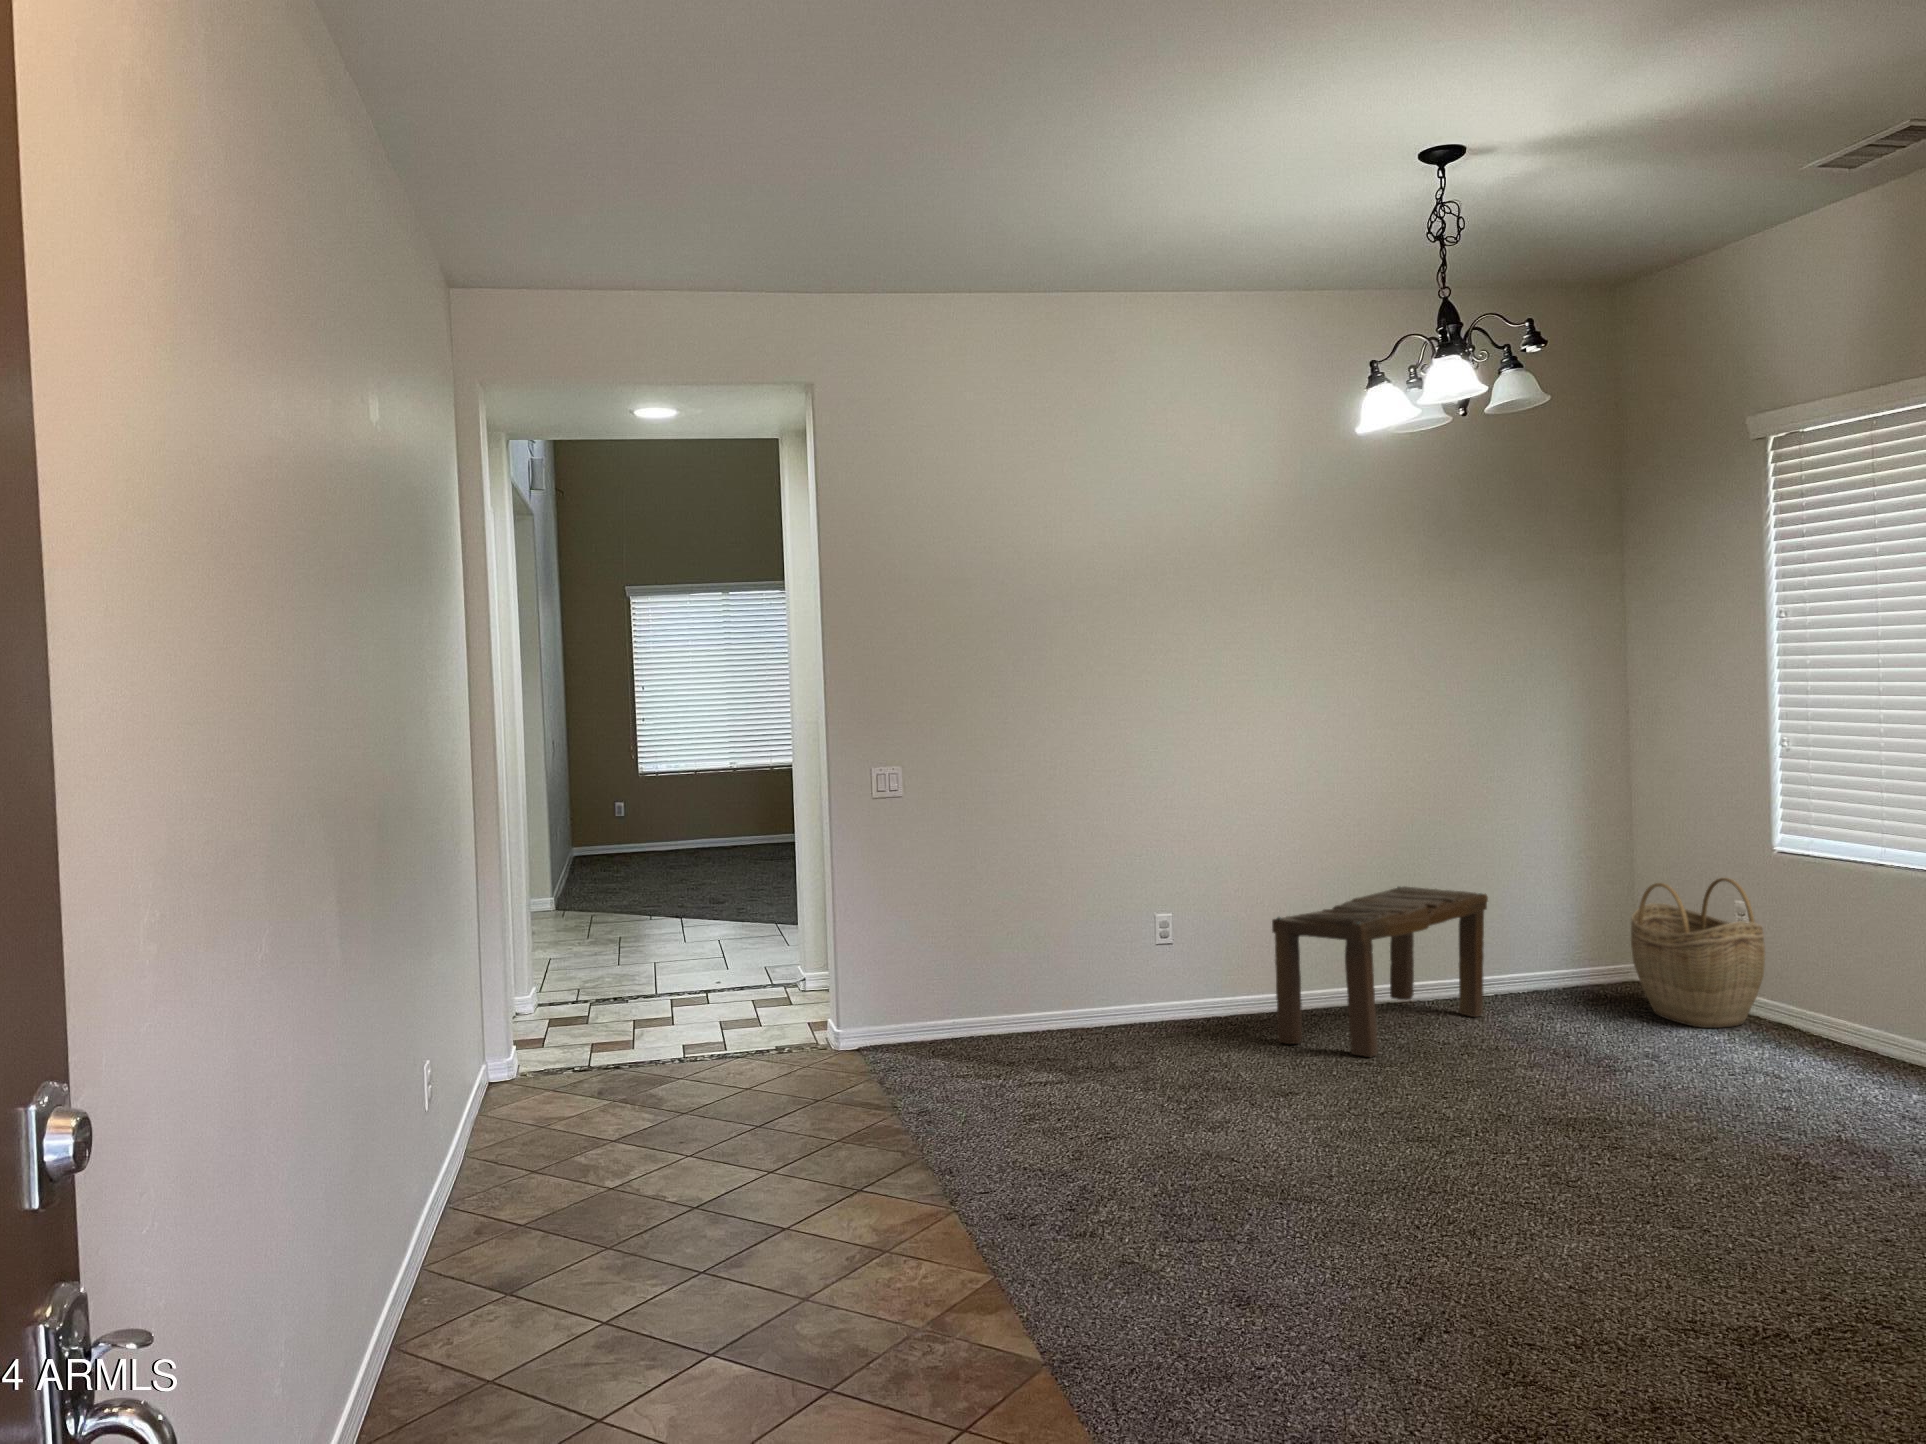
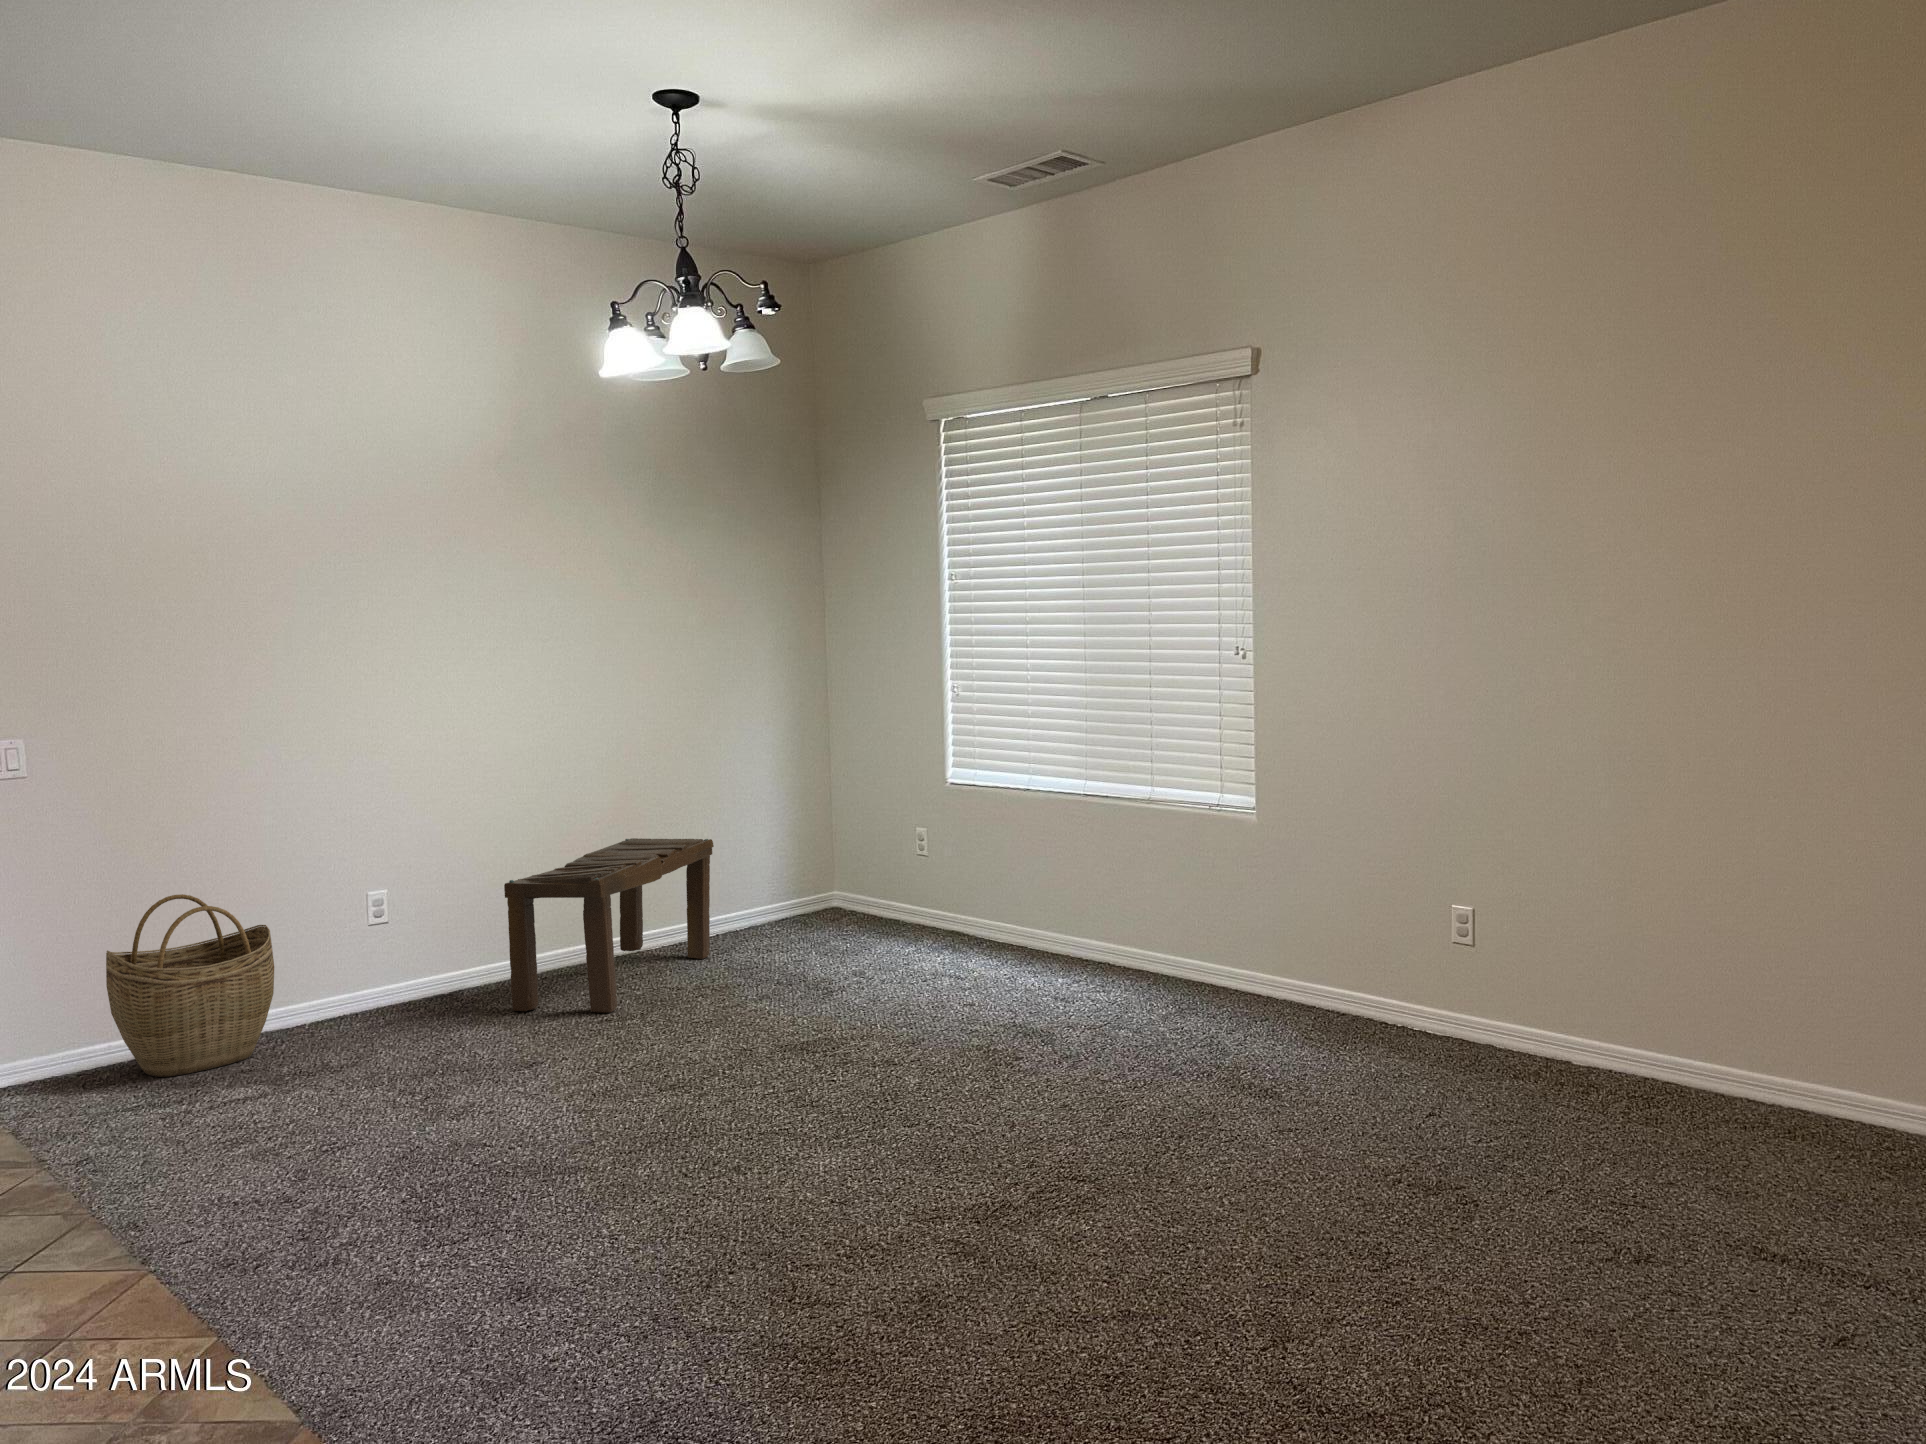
woven basket: present [1631,878,1765,1028] -> present [106,894,274,1077]

